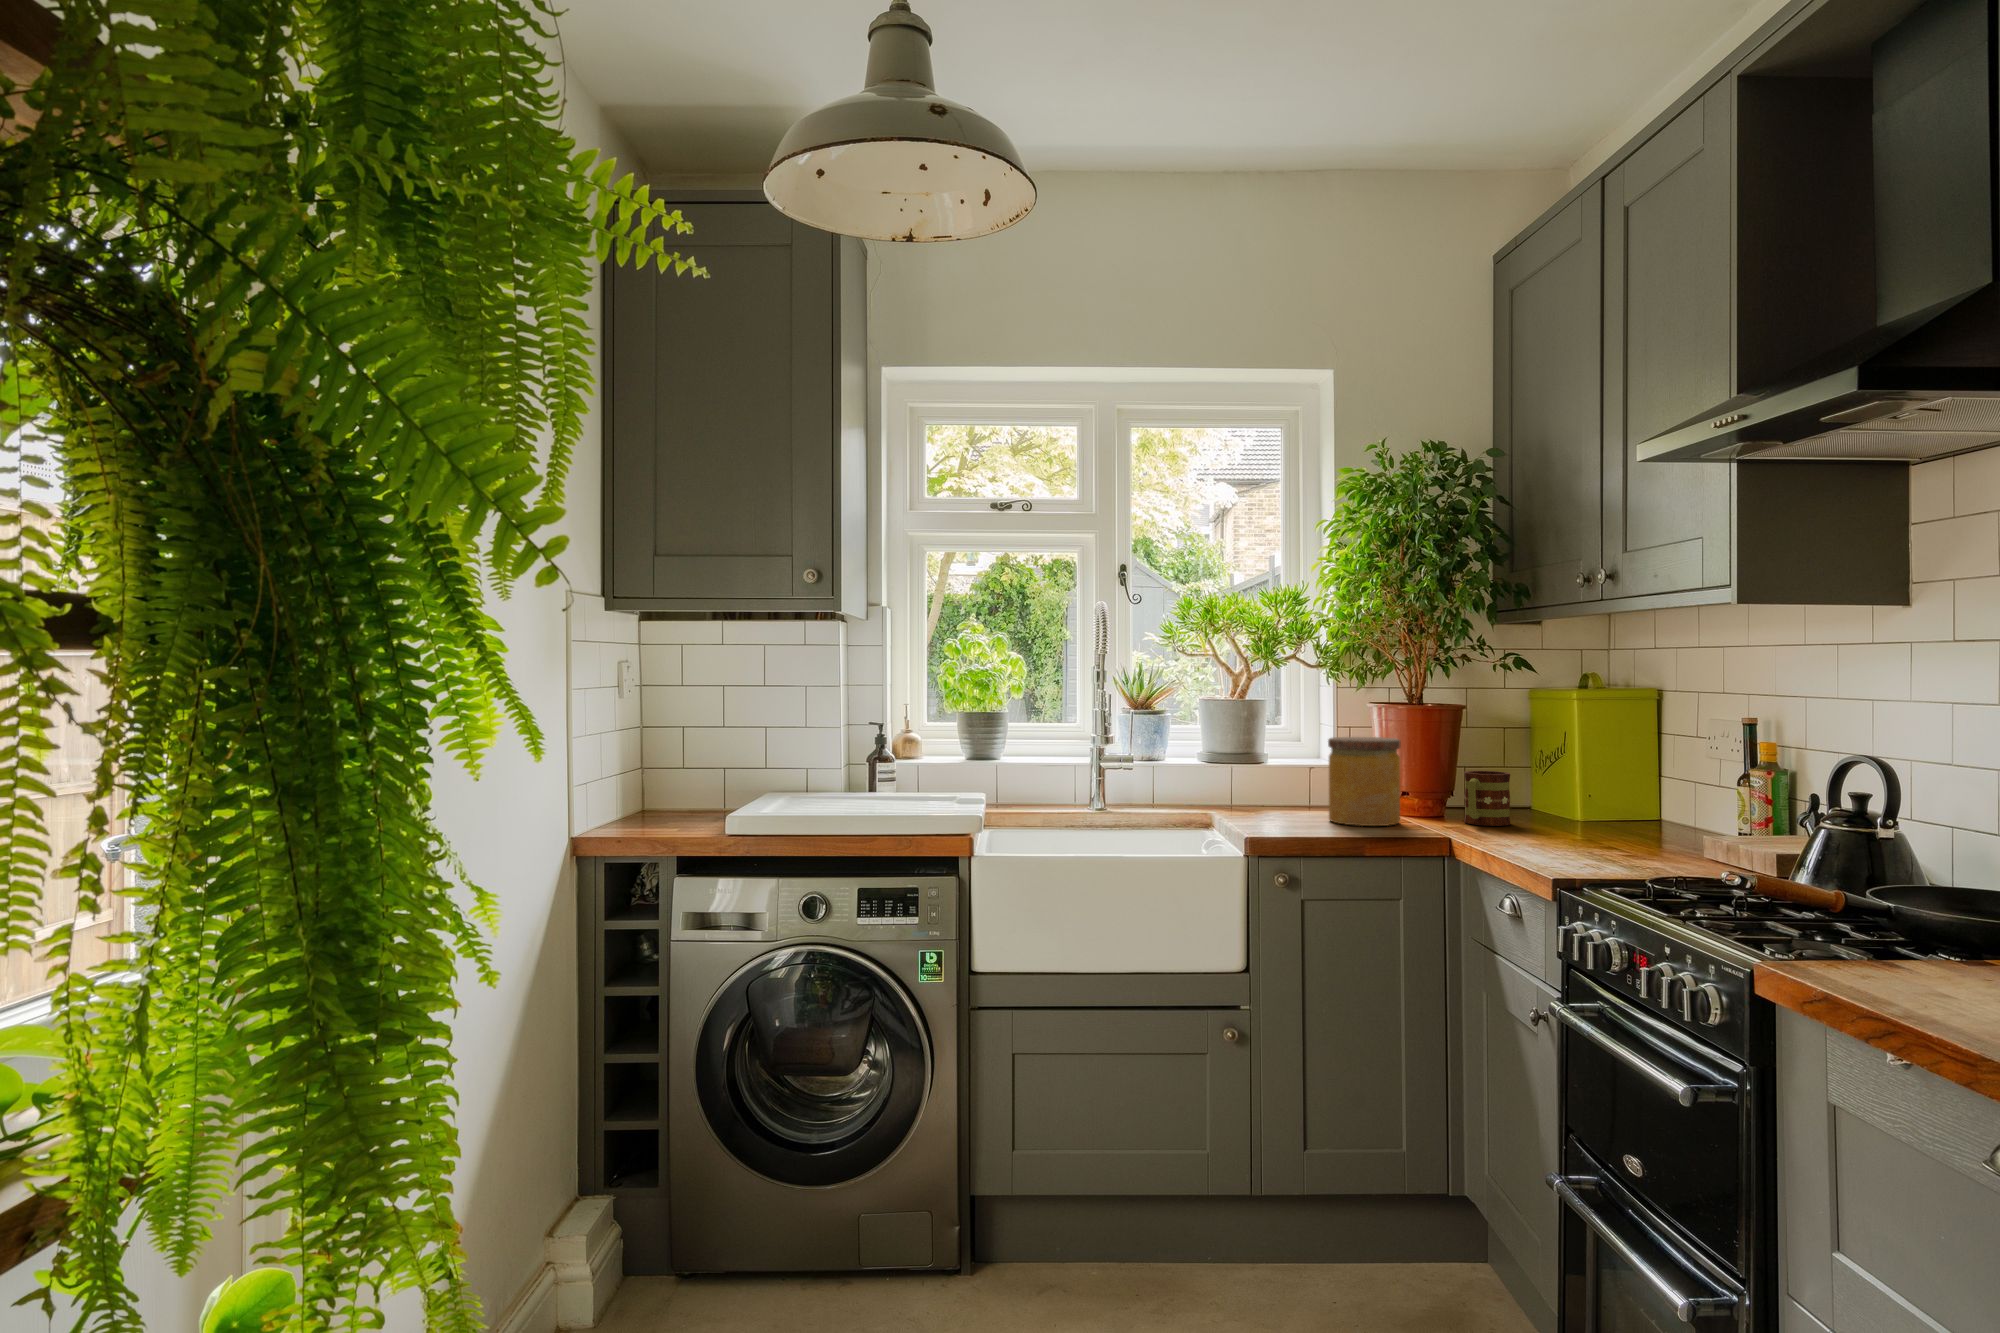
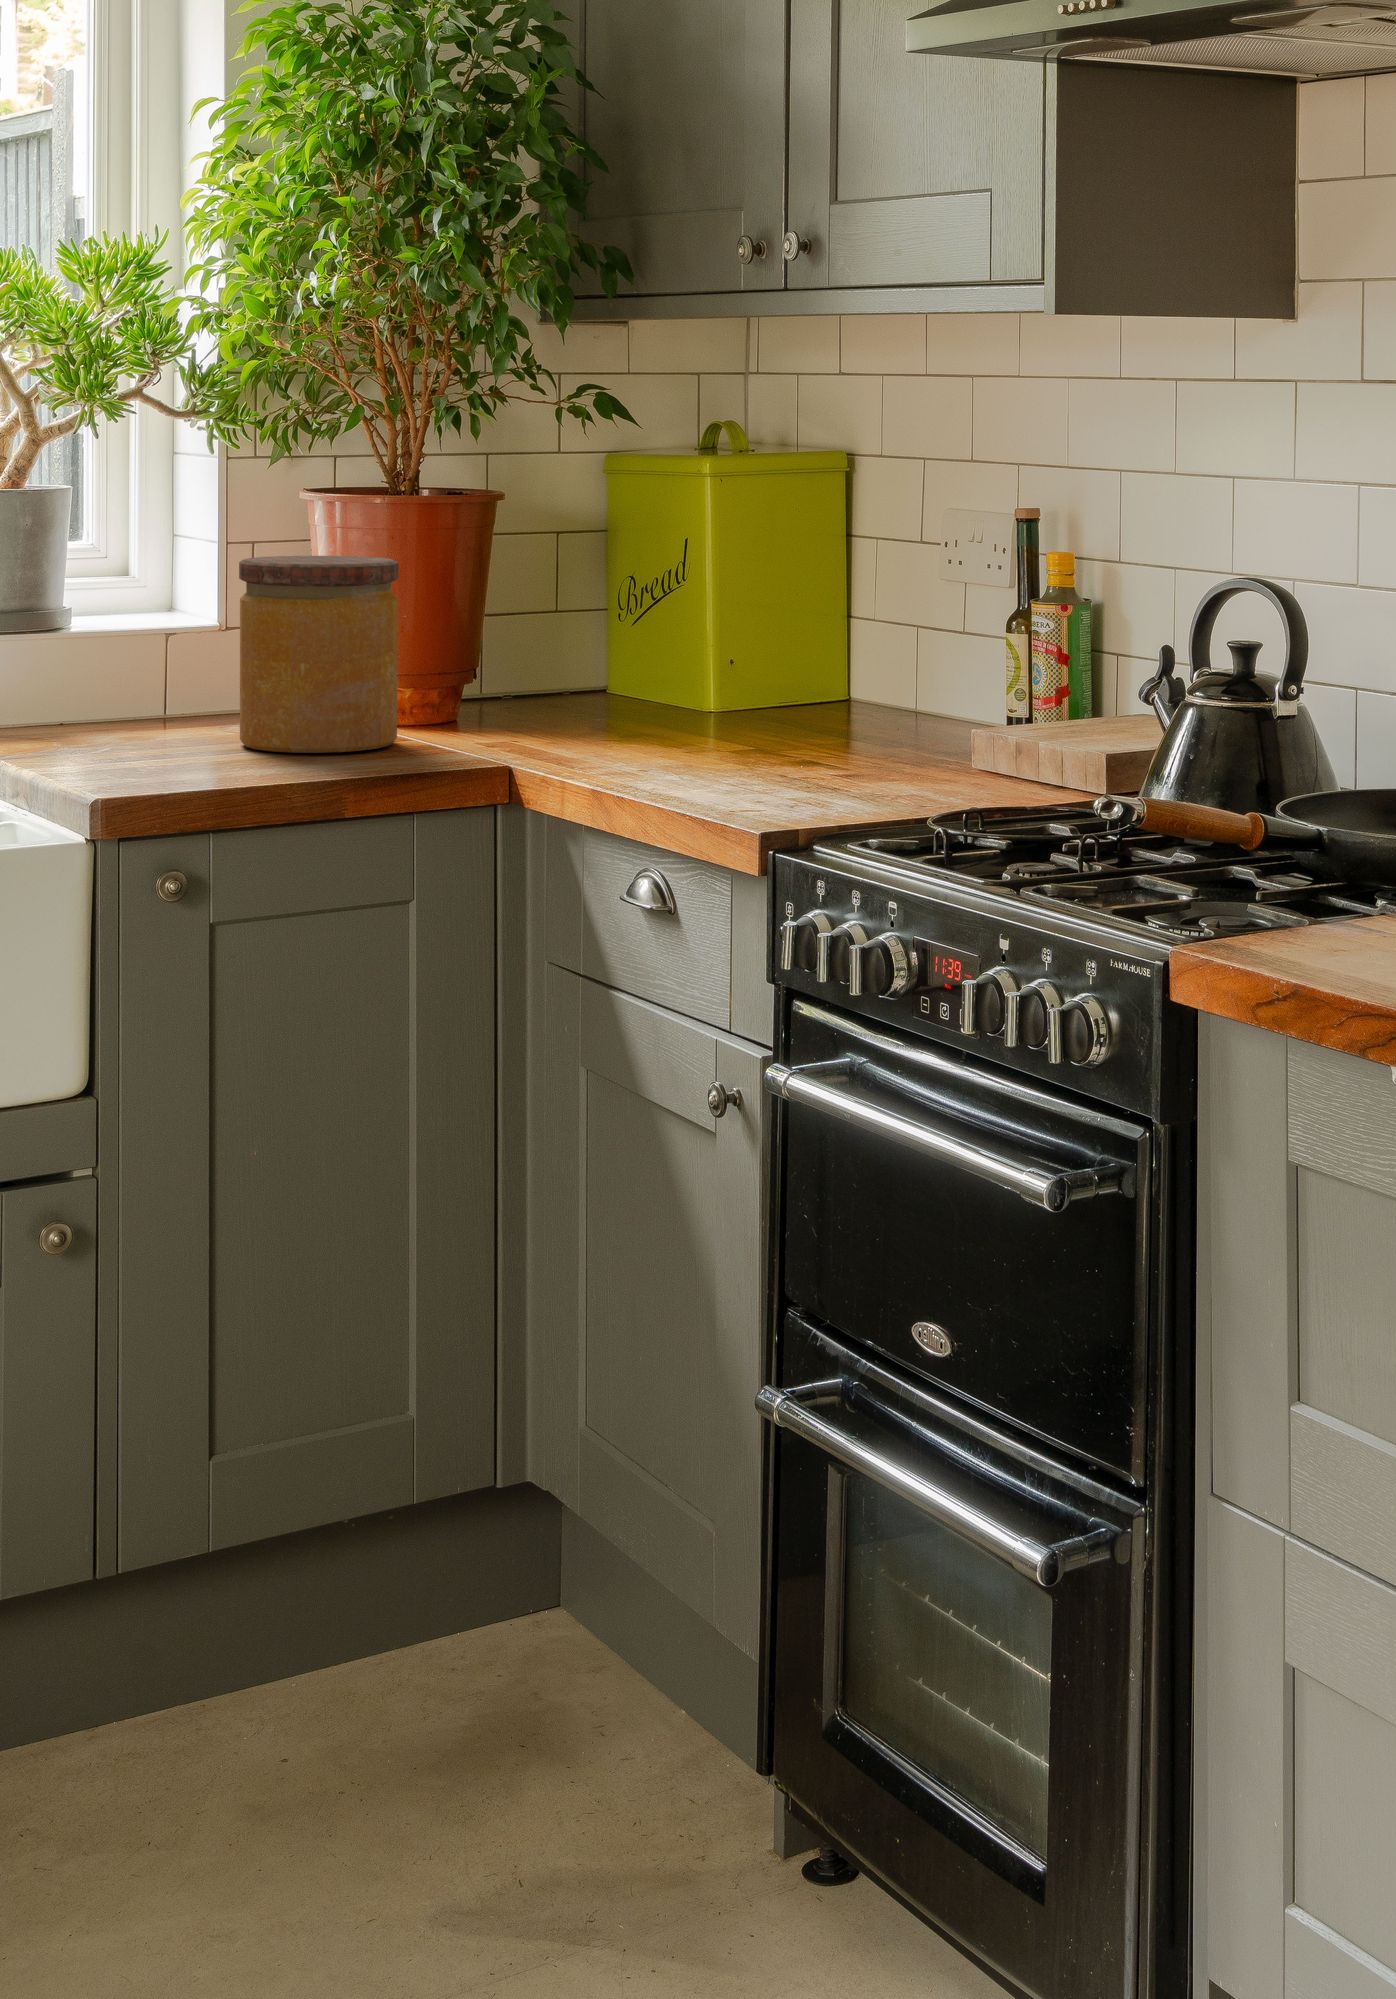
mug: present [1464,771,1510,826] -> none [515,622,609,735]

